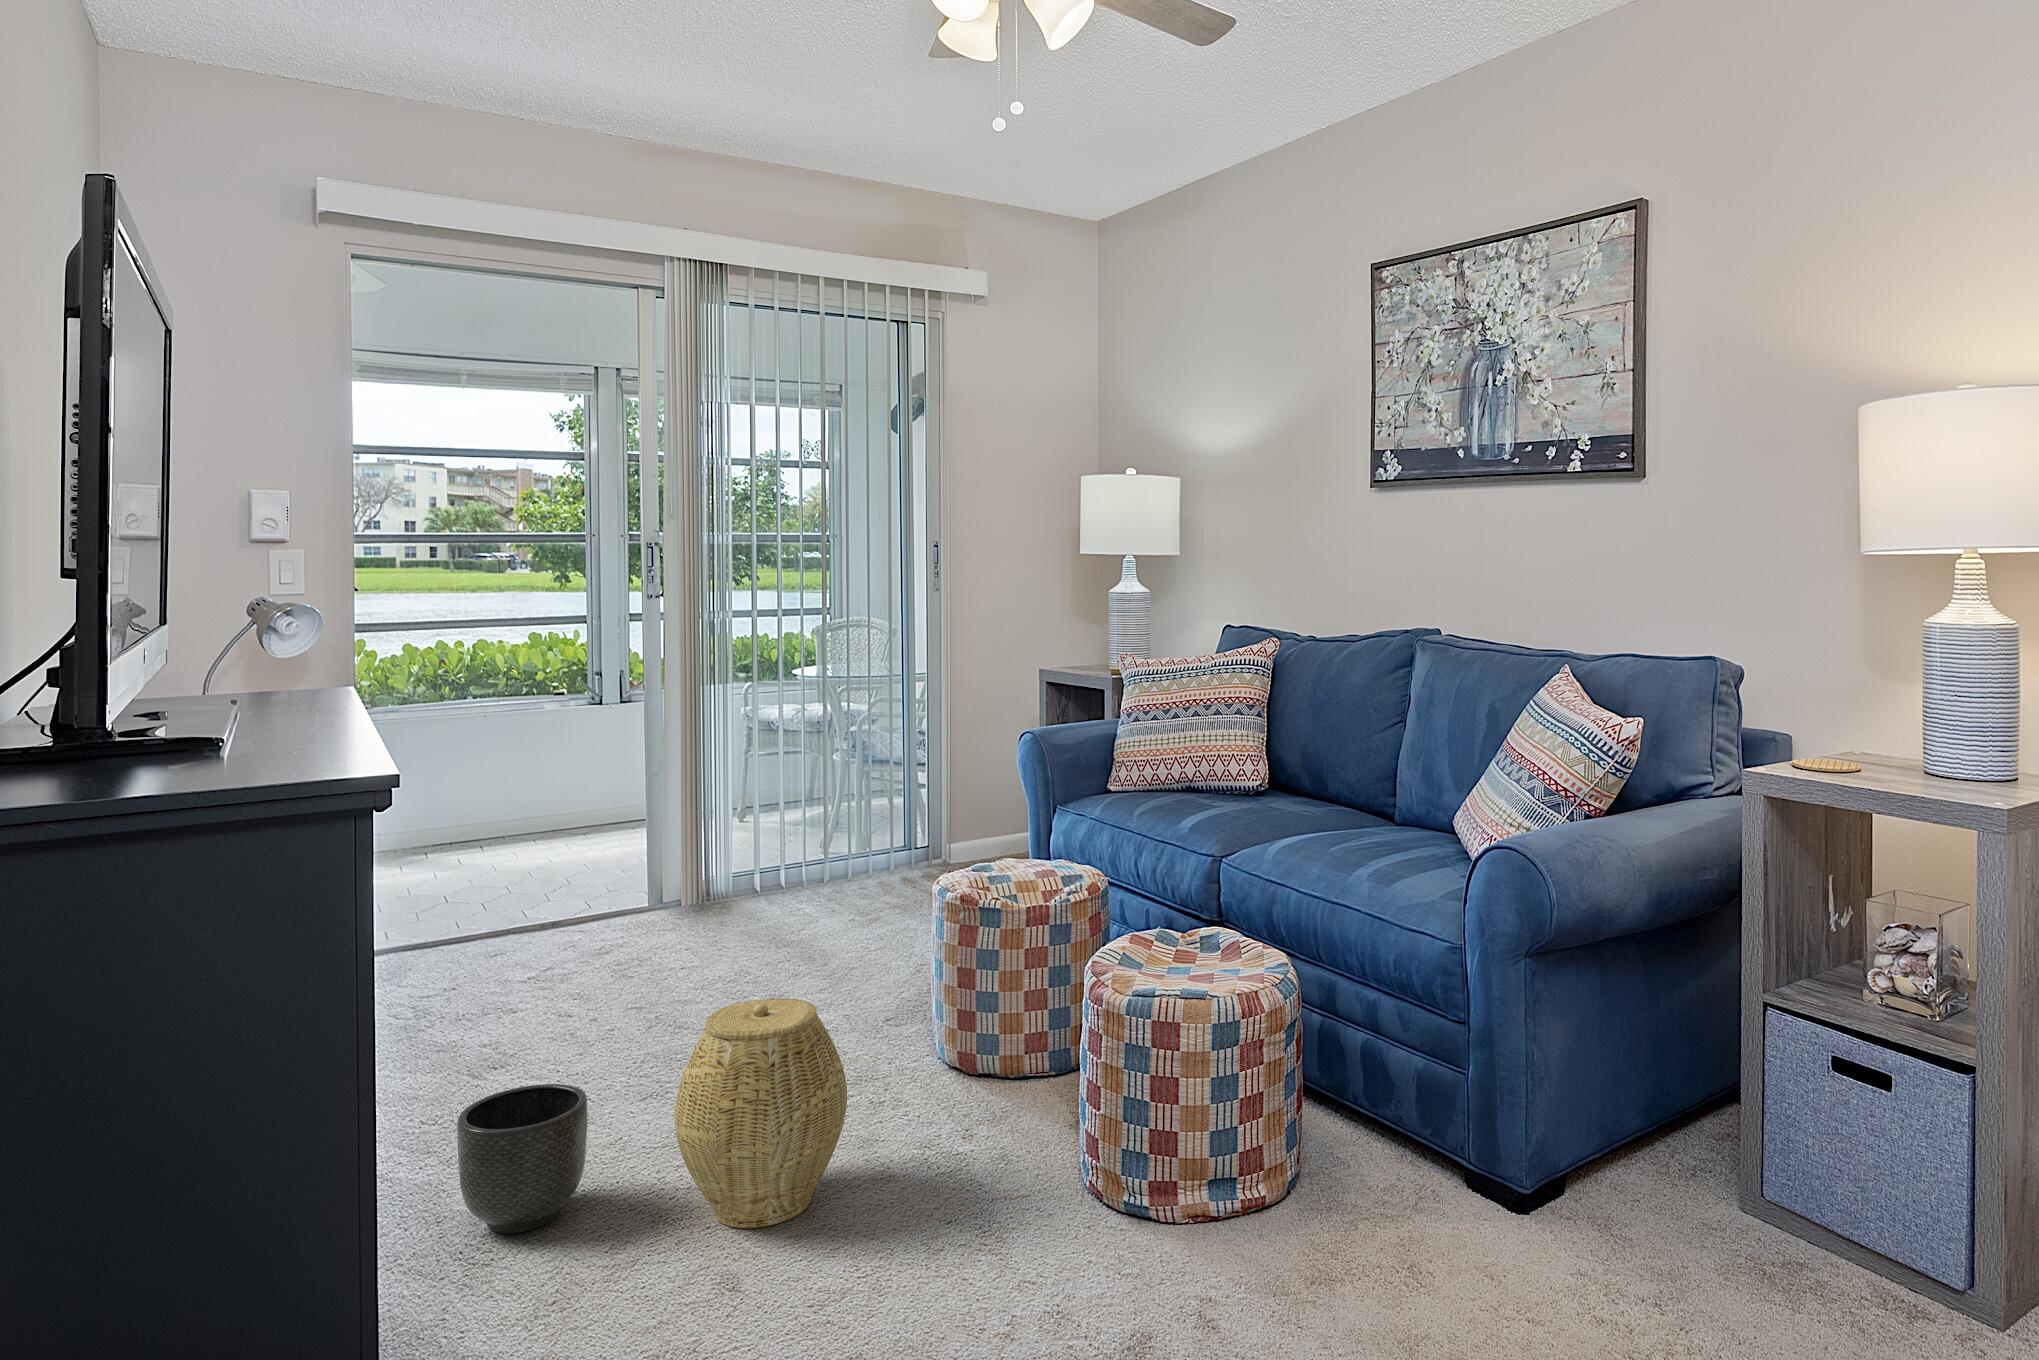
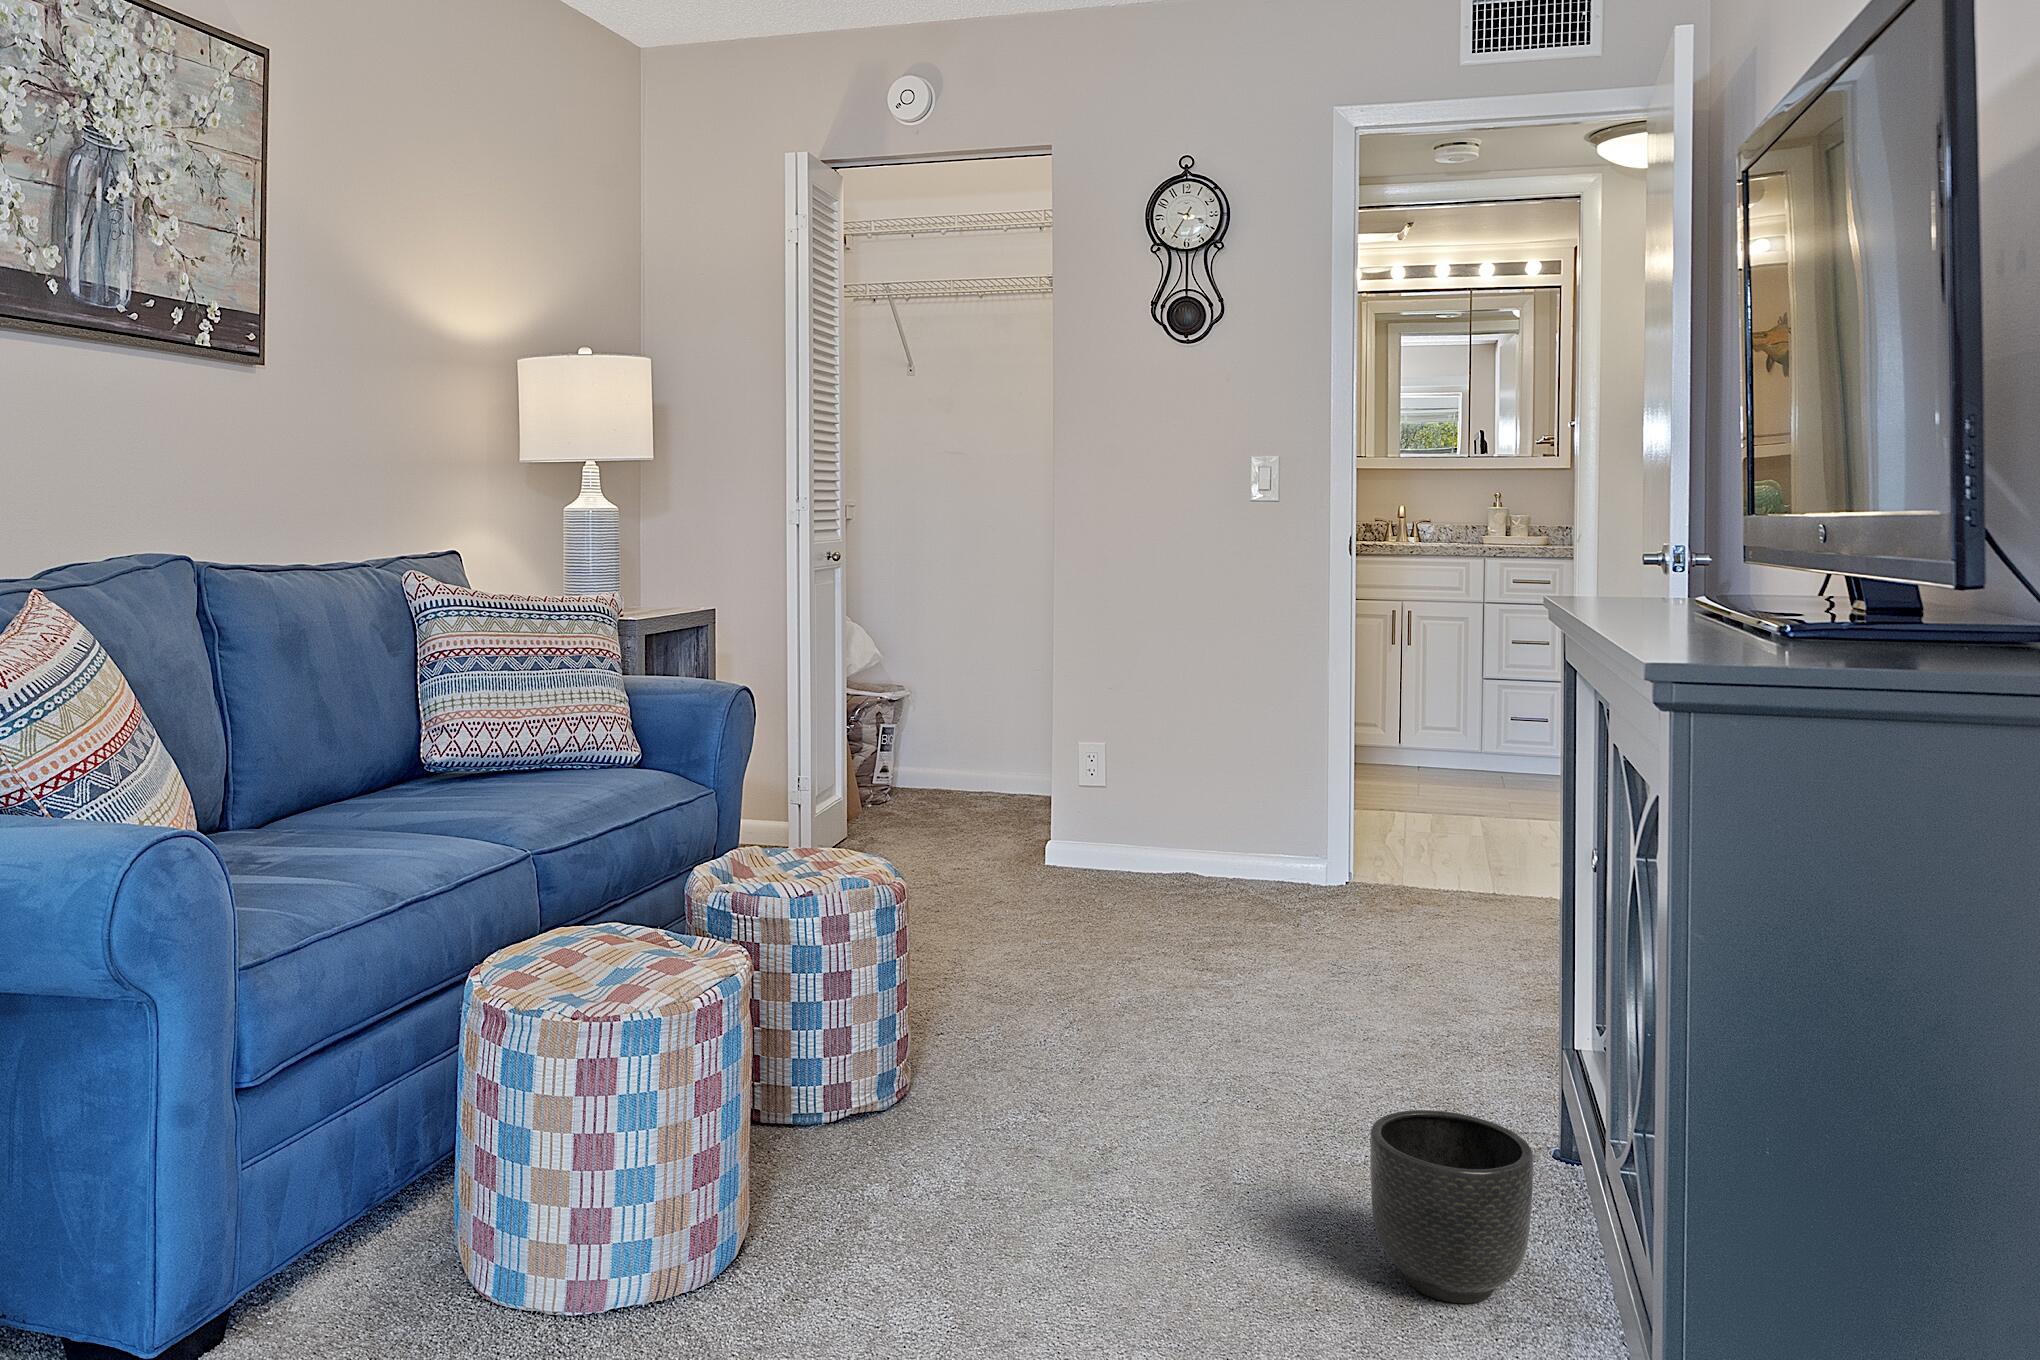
woven basket: present [675,999,847,1228] -> none [1098,948,1293,1208]

